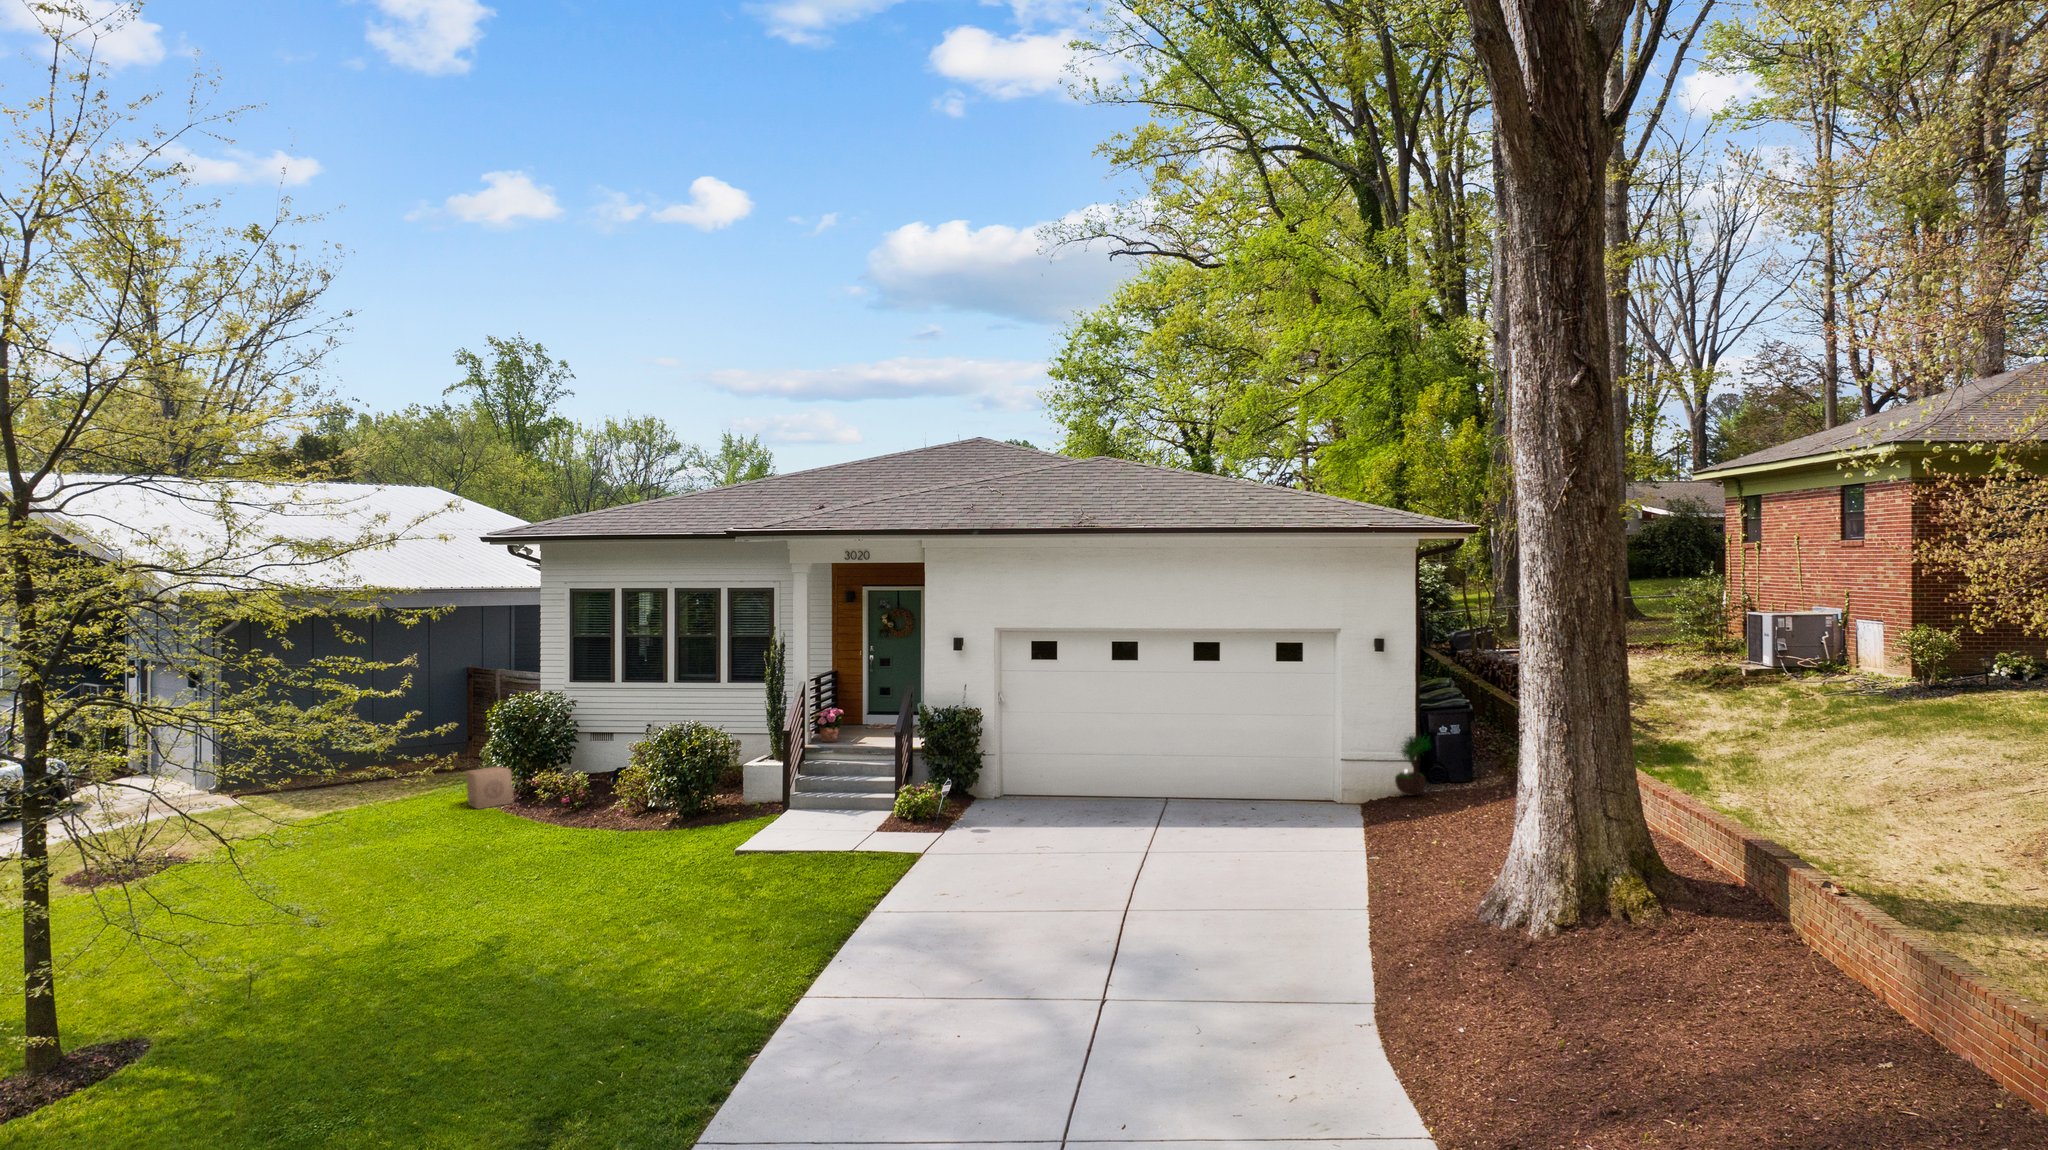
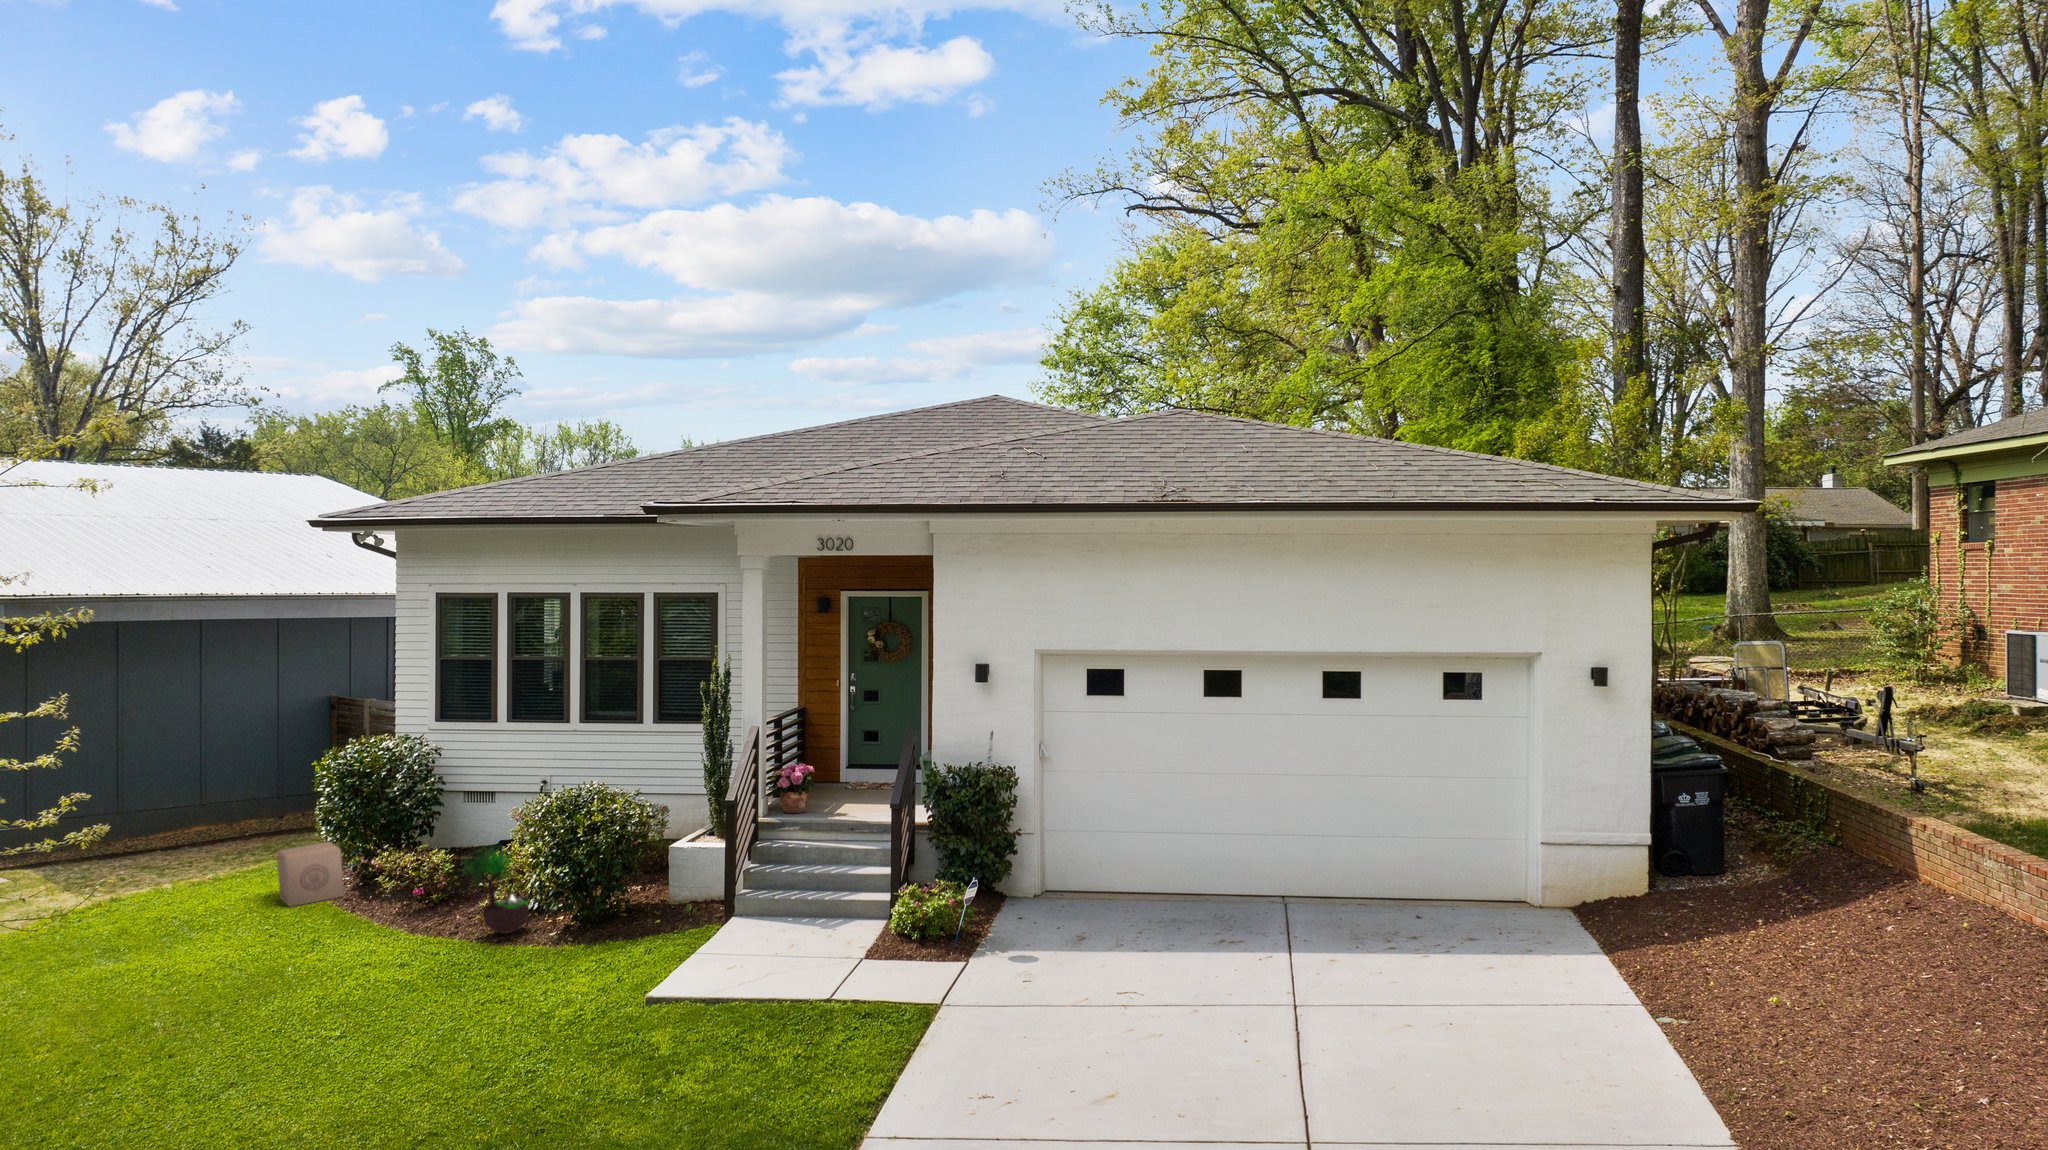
potted tree: present [1395,736,1429,796] -> present [461,848,529,934]

